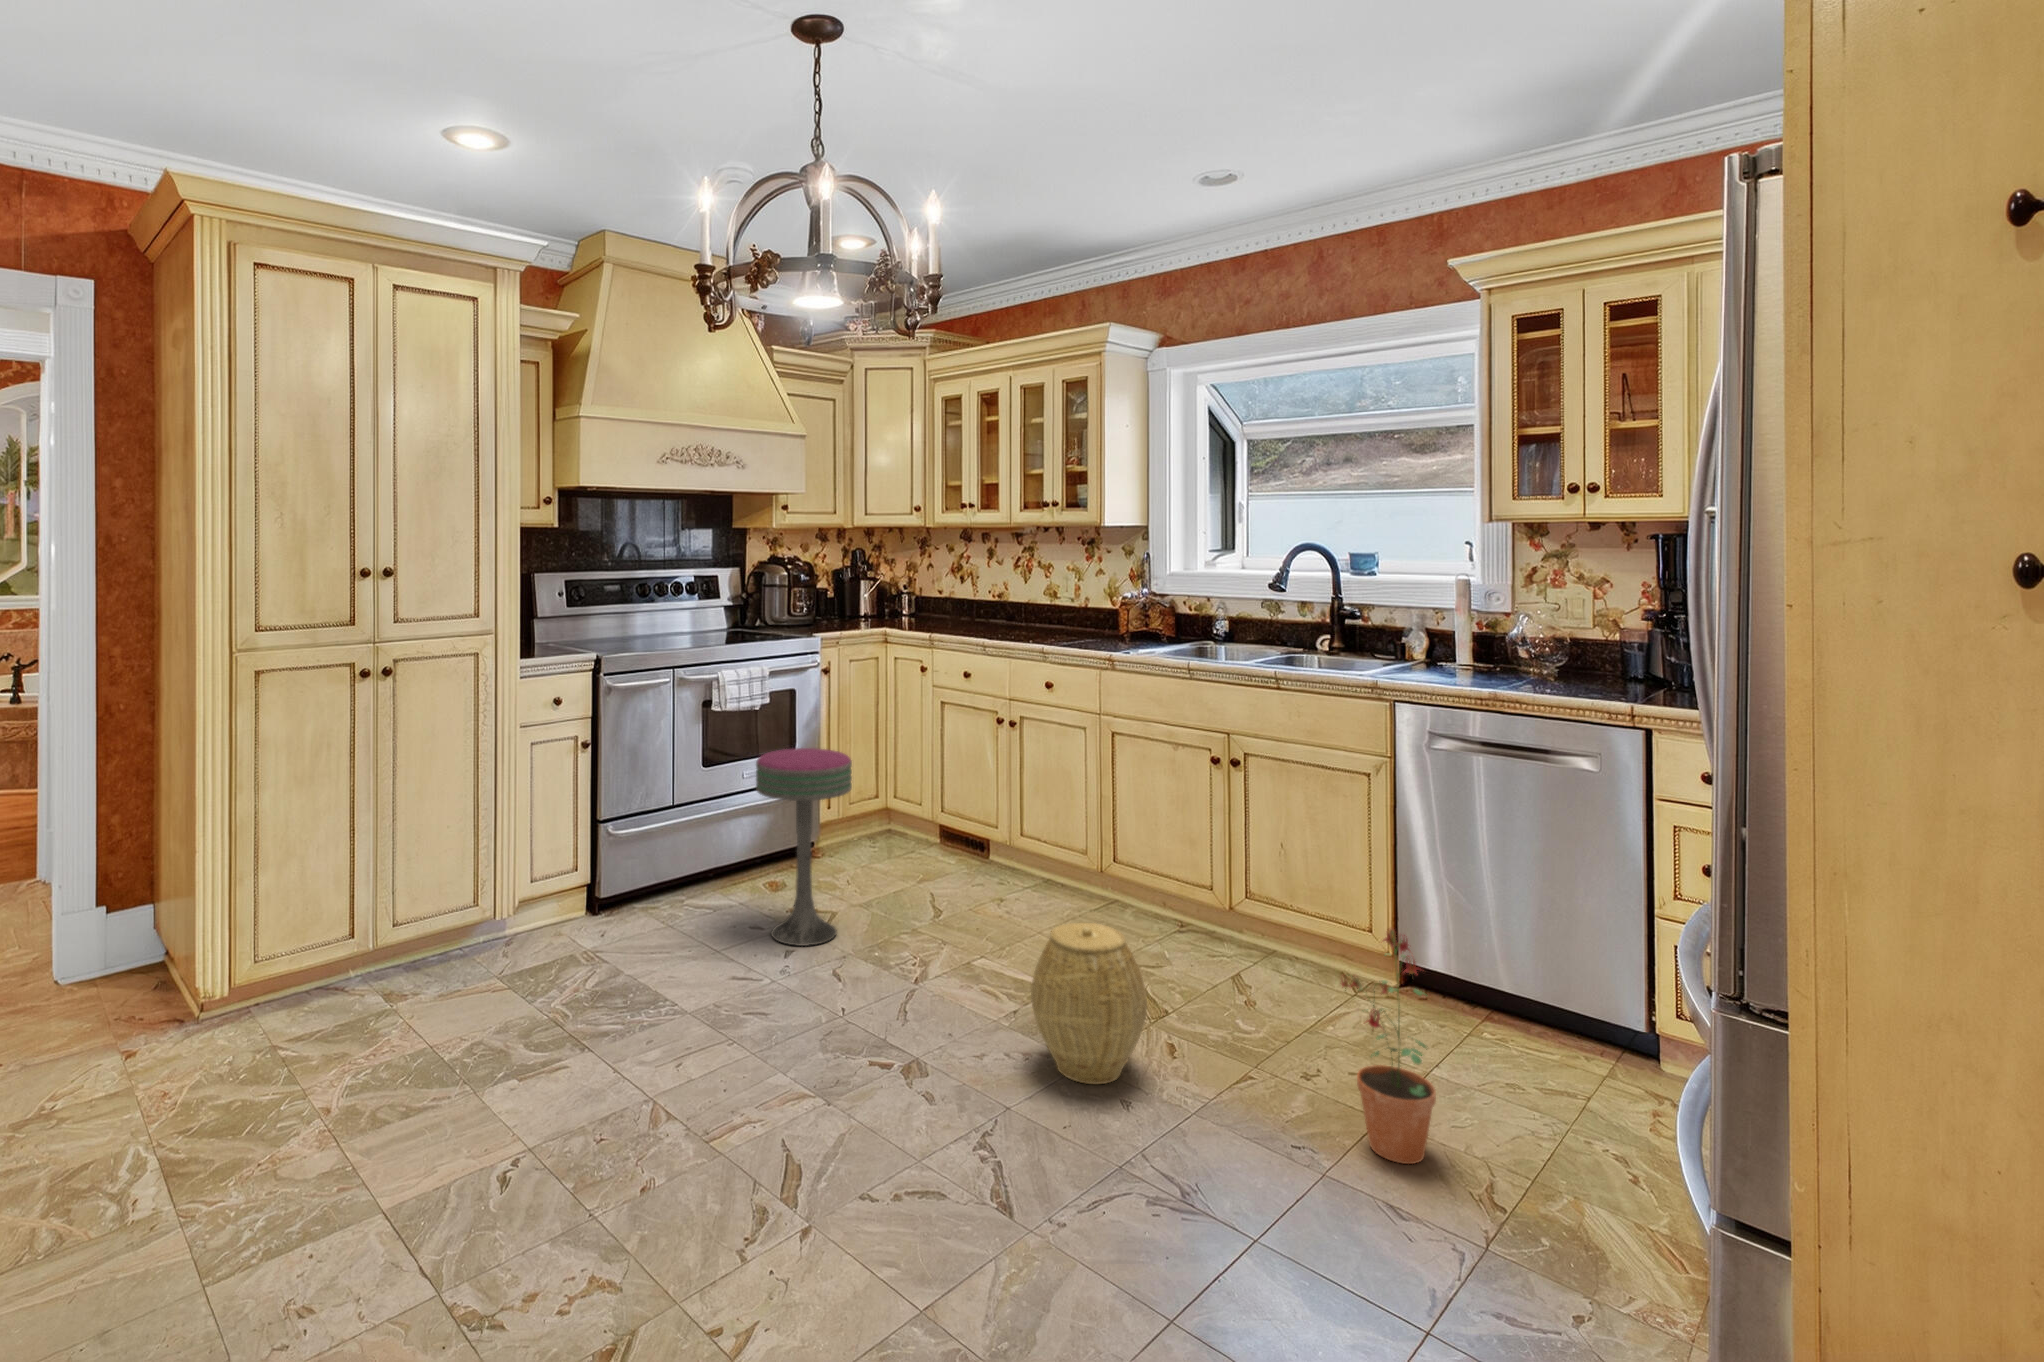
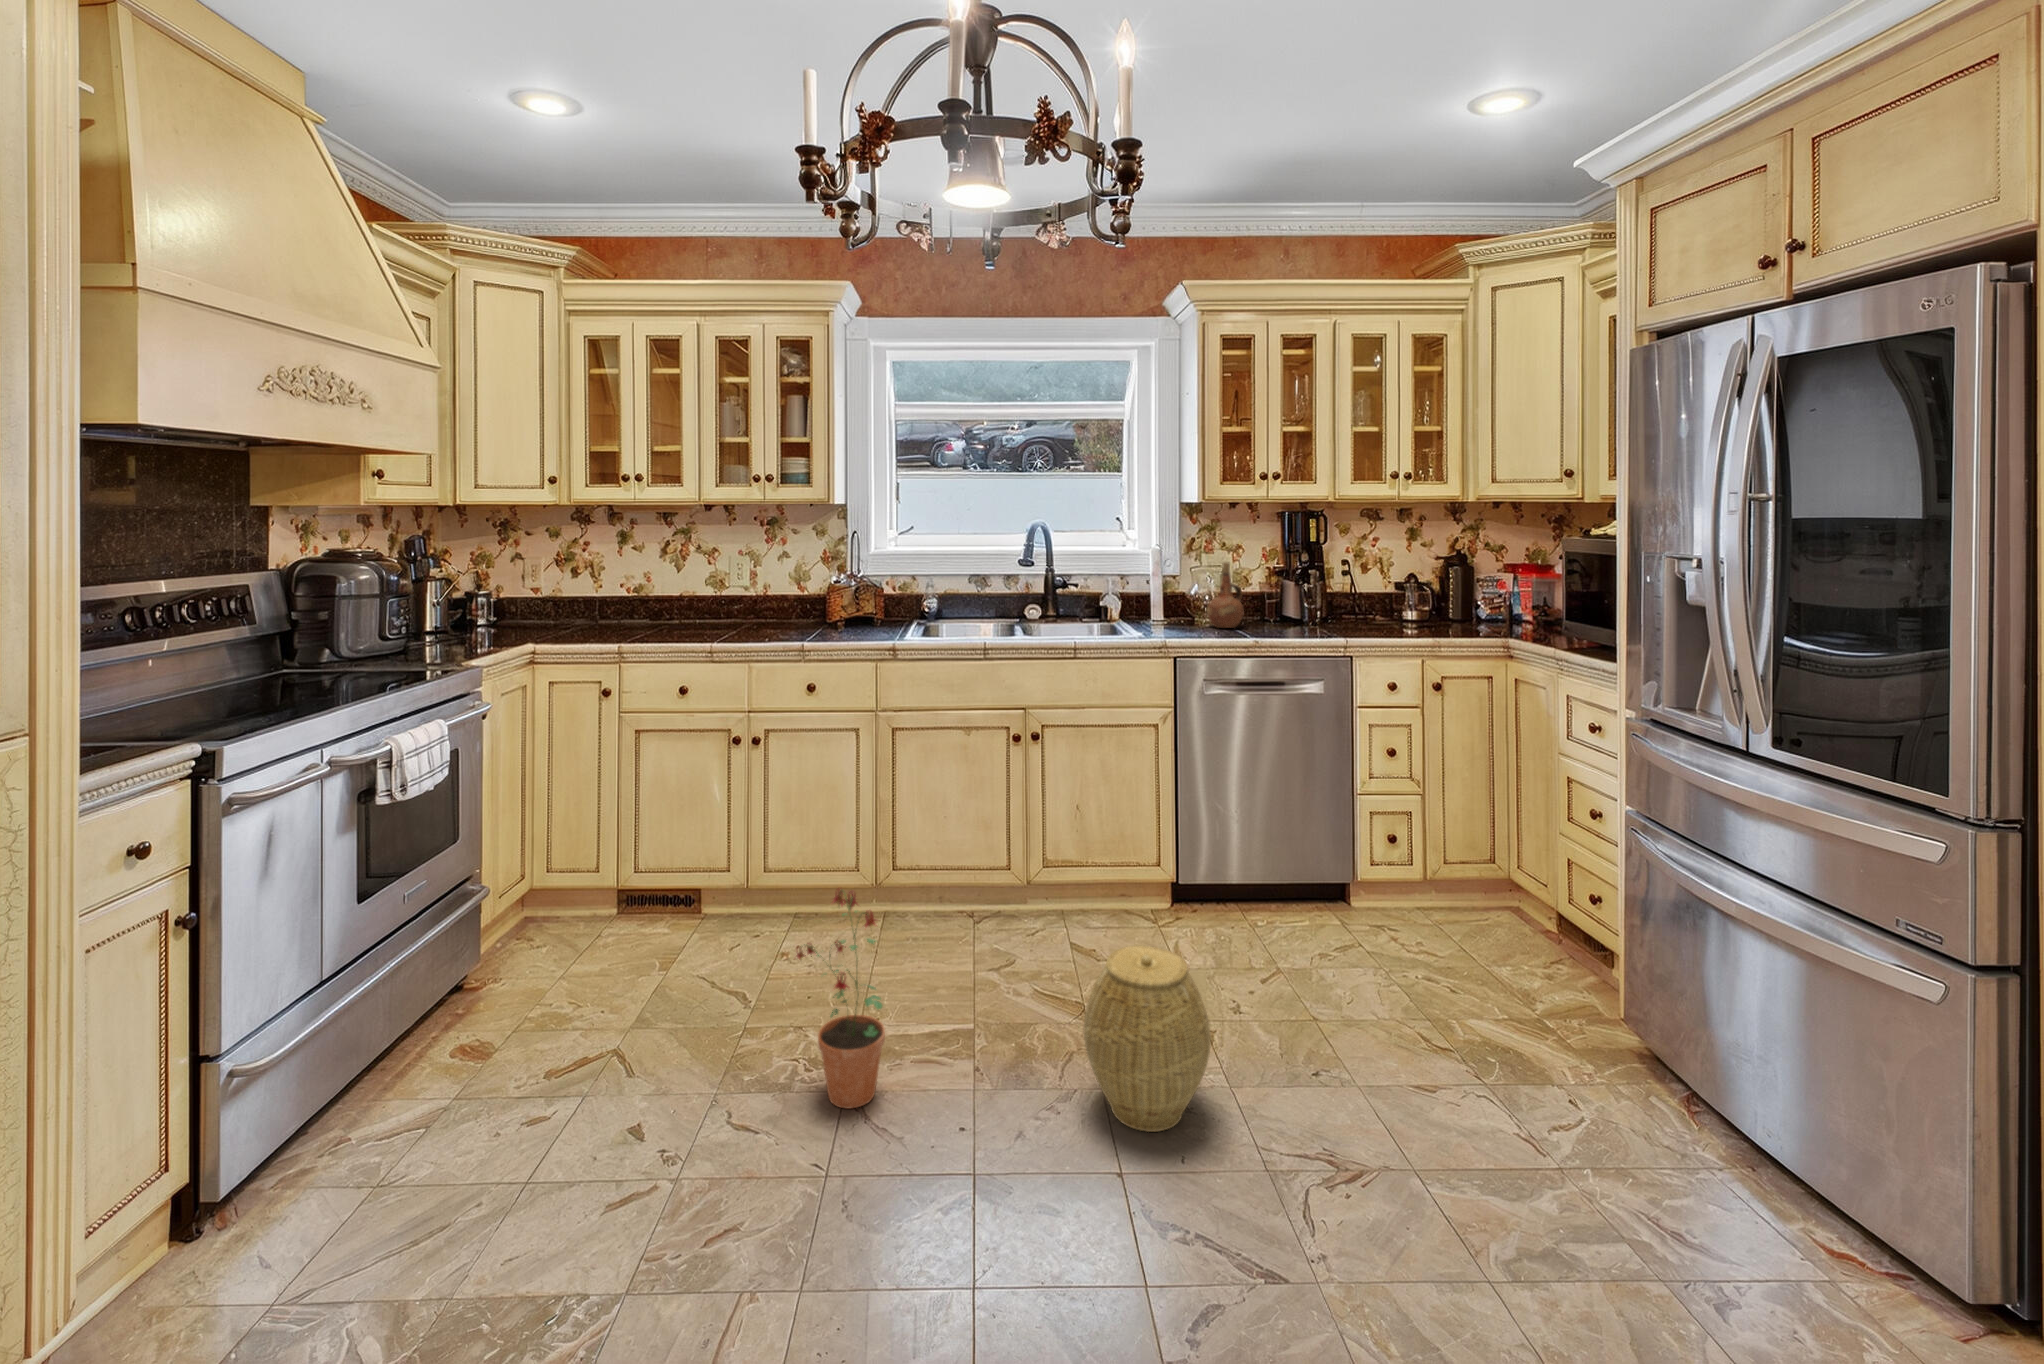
ceramic pitcher: none [1518,595,1574,678] -> present [1207,562,1244,628]
bar stool: present [756,748,852,946] -> none [551,828,704,1141]
potted plant: present [1341,929,1436,1164] -> present [796,889,885,1108]

